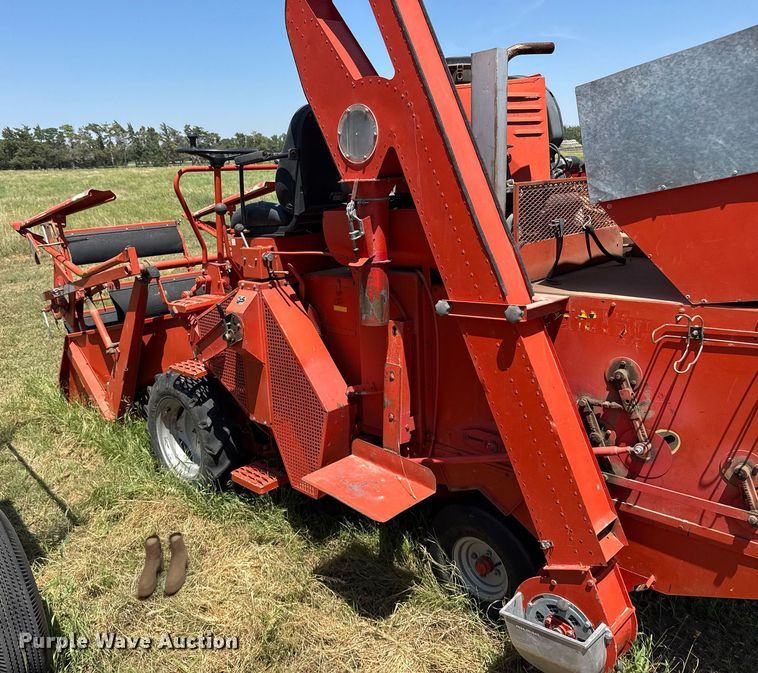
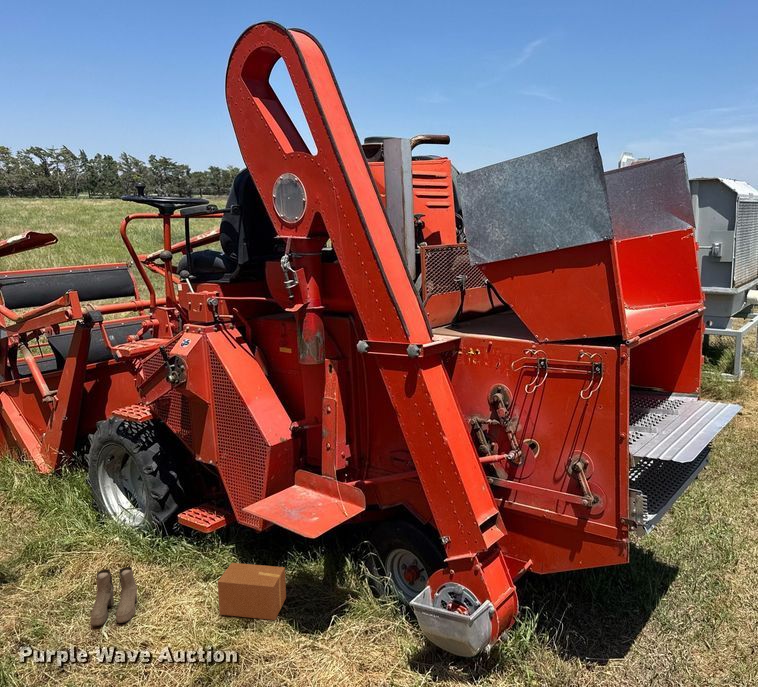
cardboard box: none [271,531,342,597] -> present [218,563,286,620]

